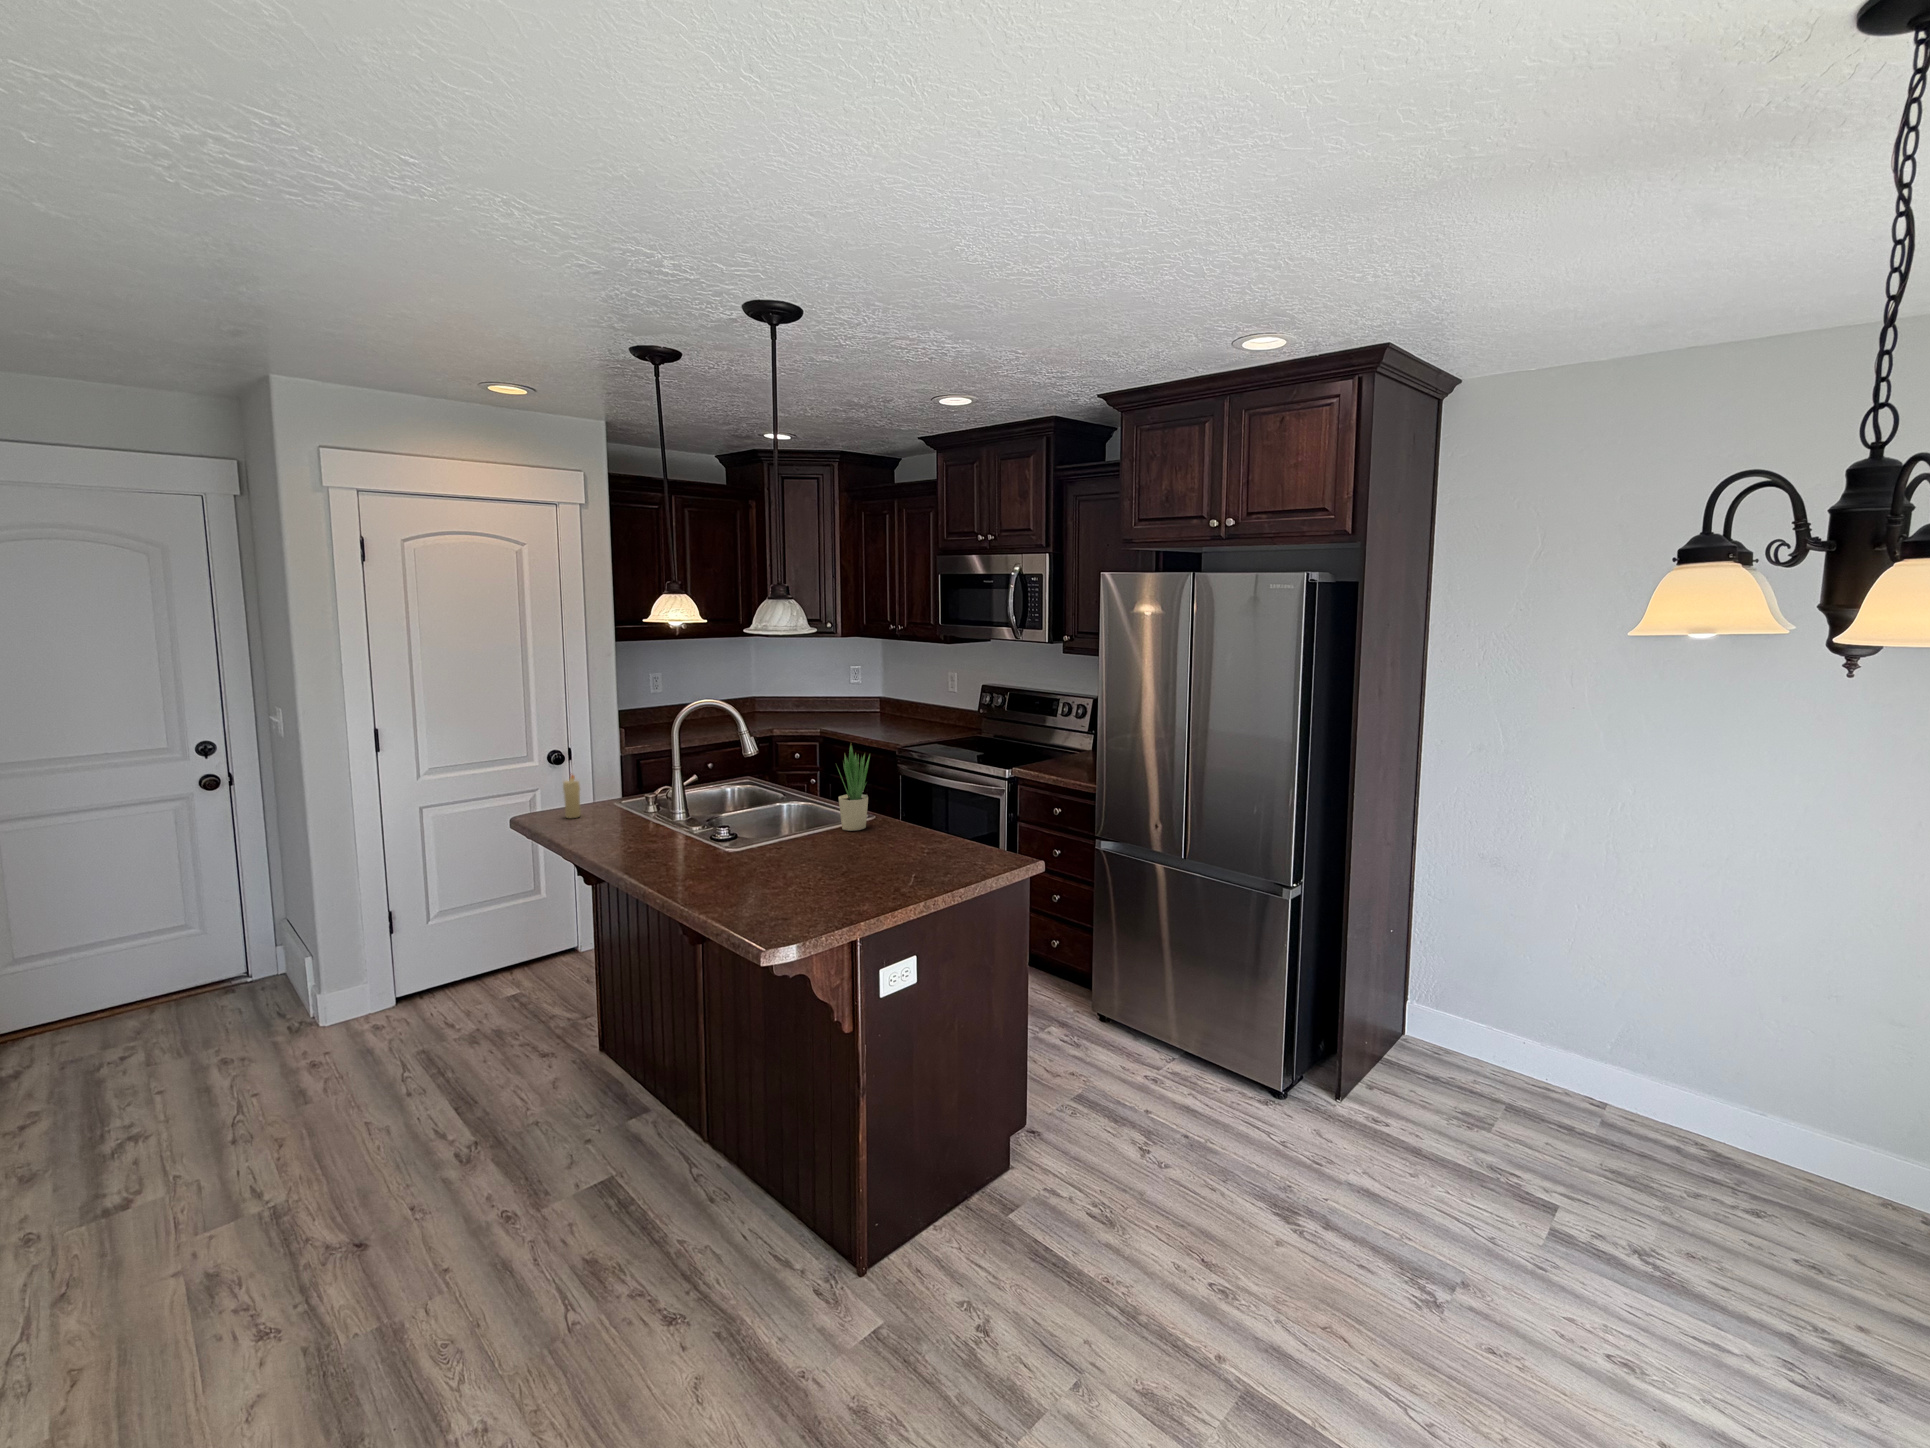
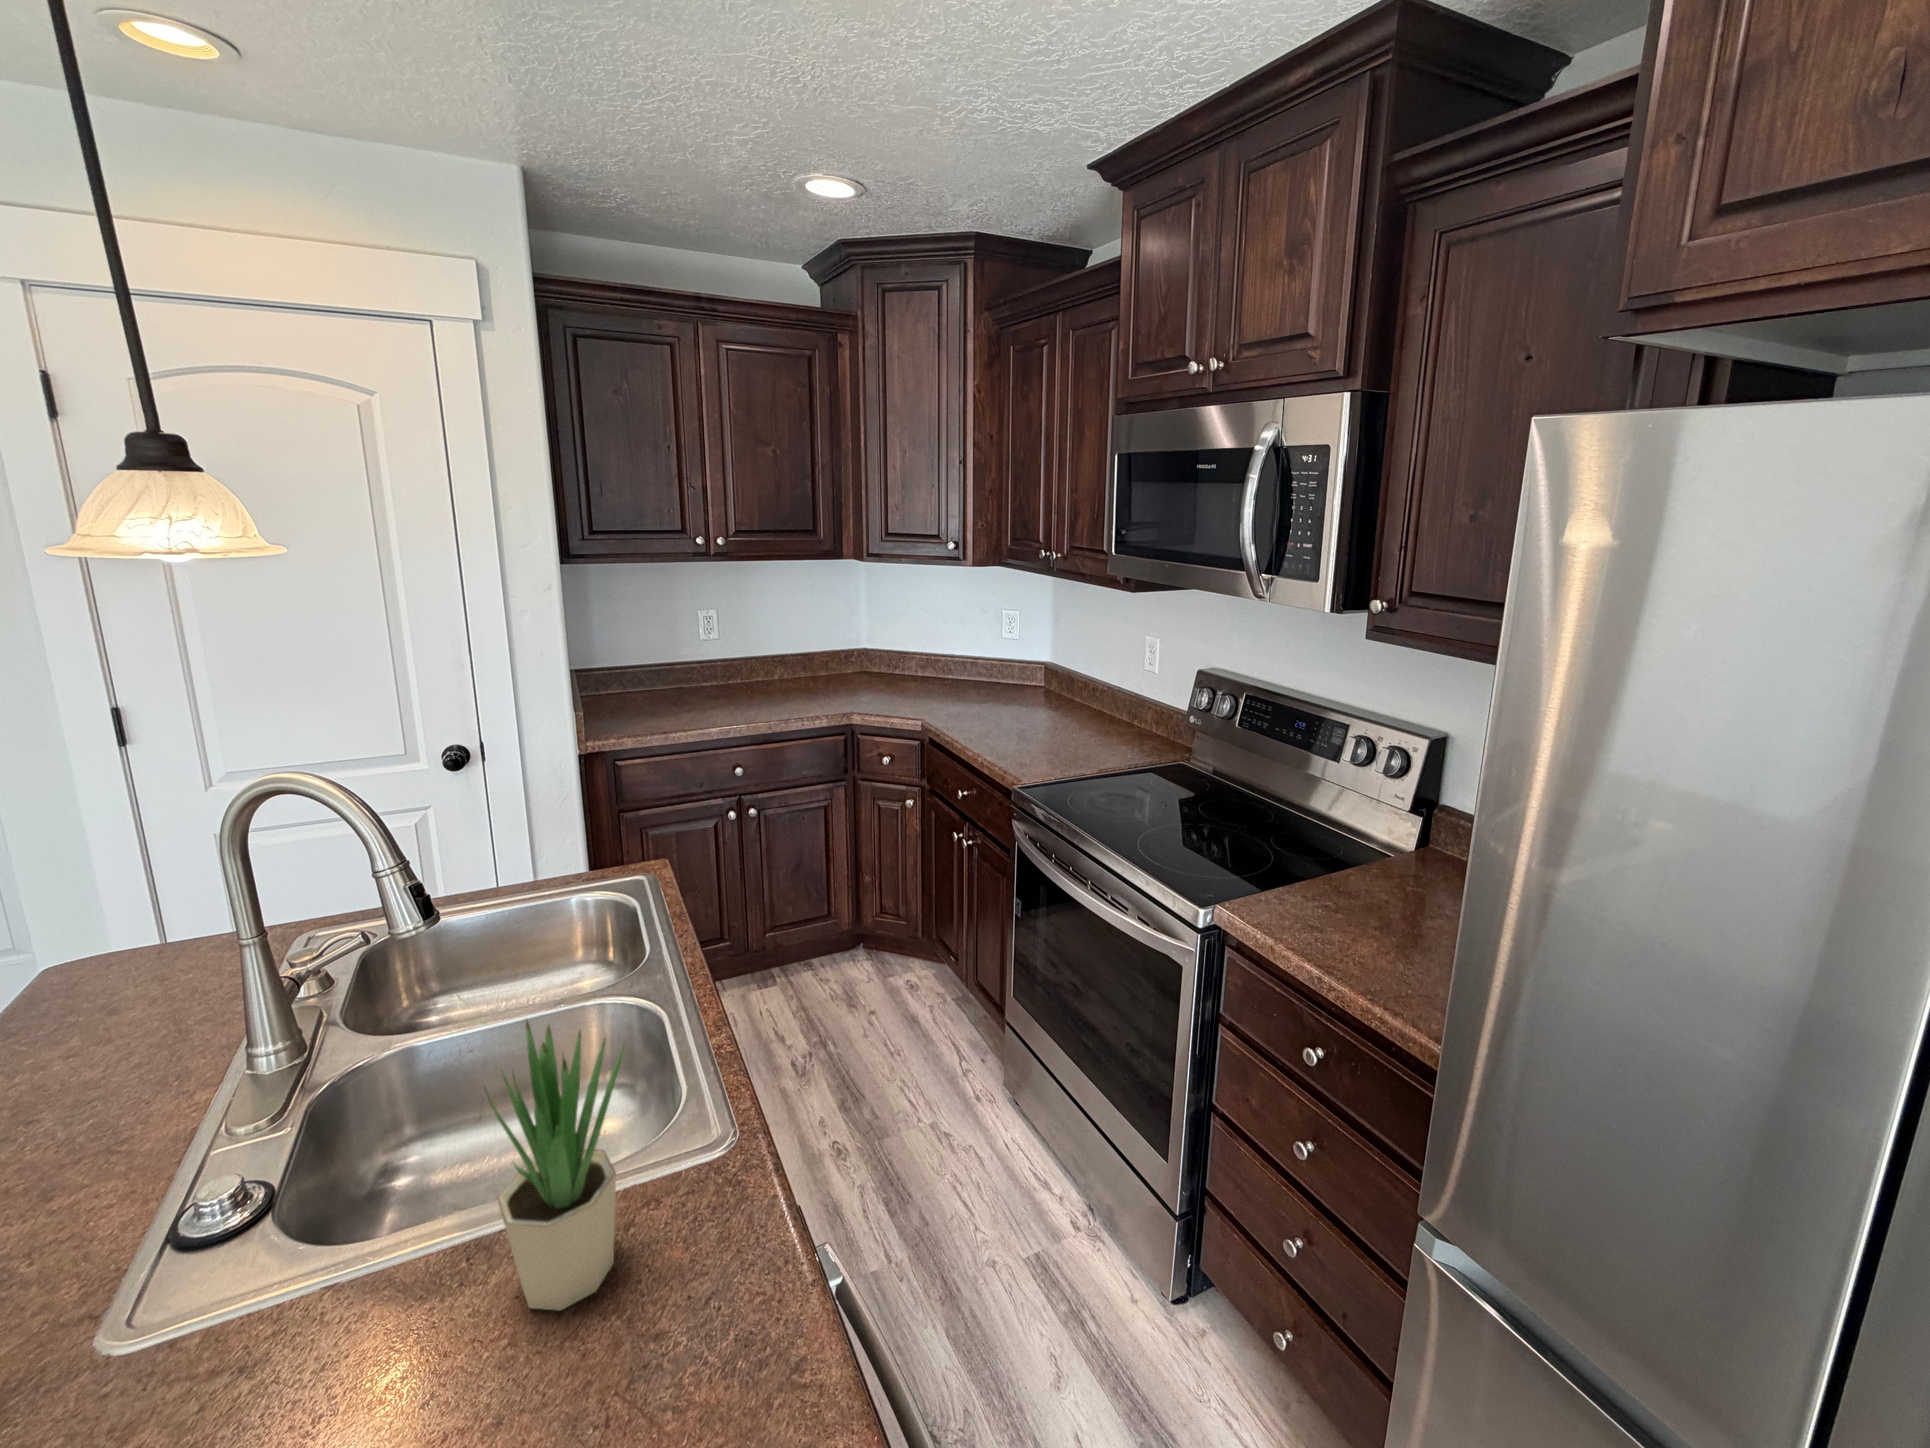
candle: present [563,775,581,818] -> none [59,911,125,1017]

